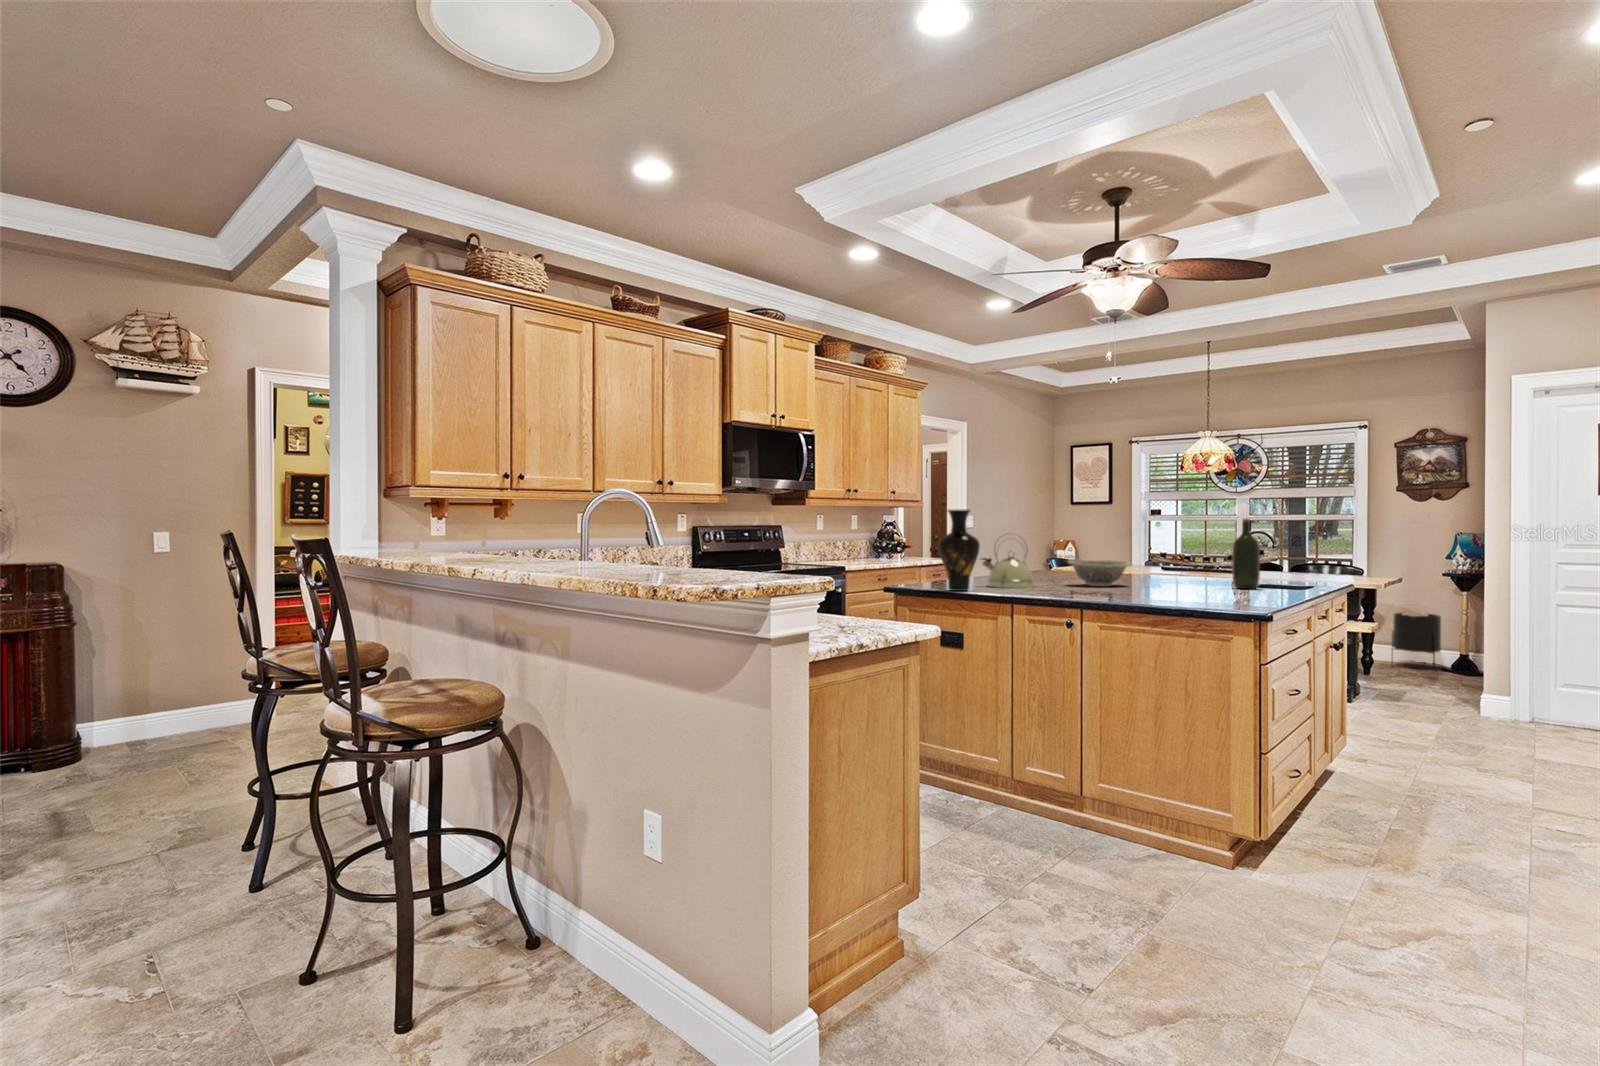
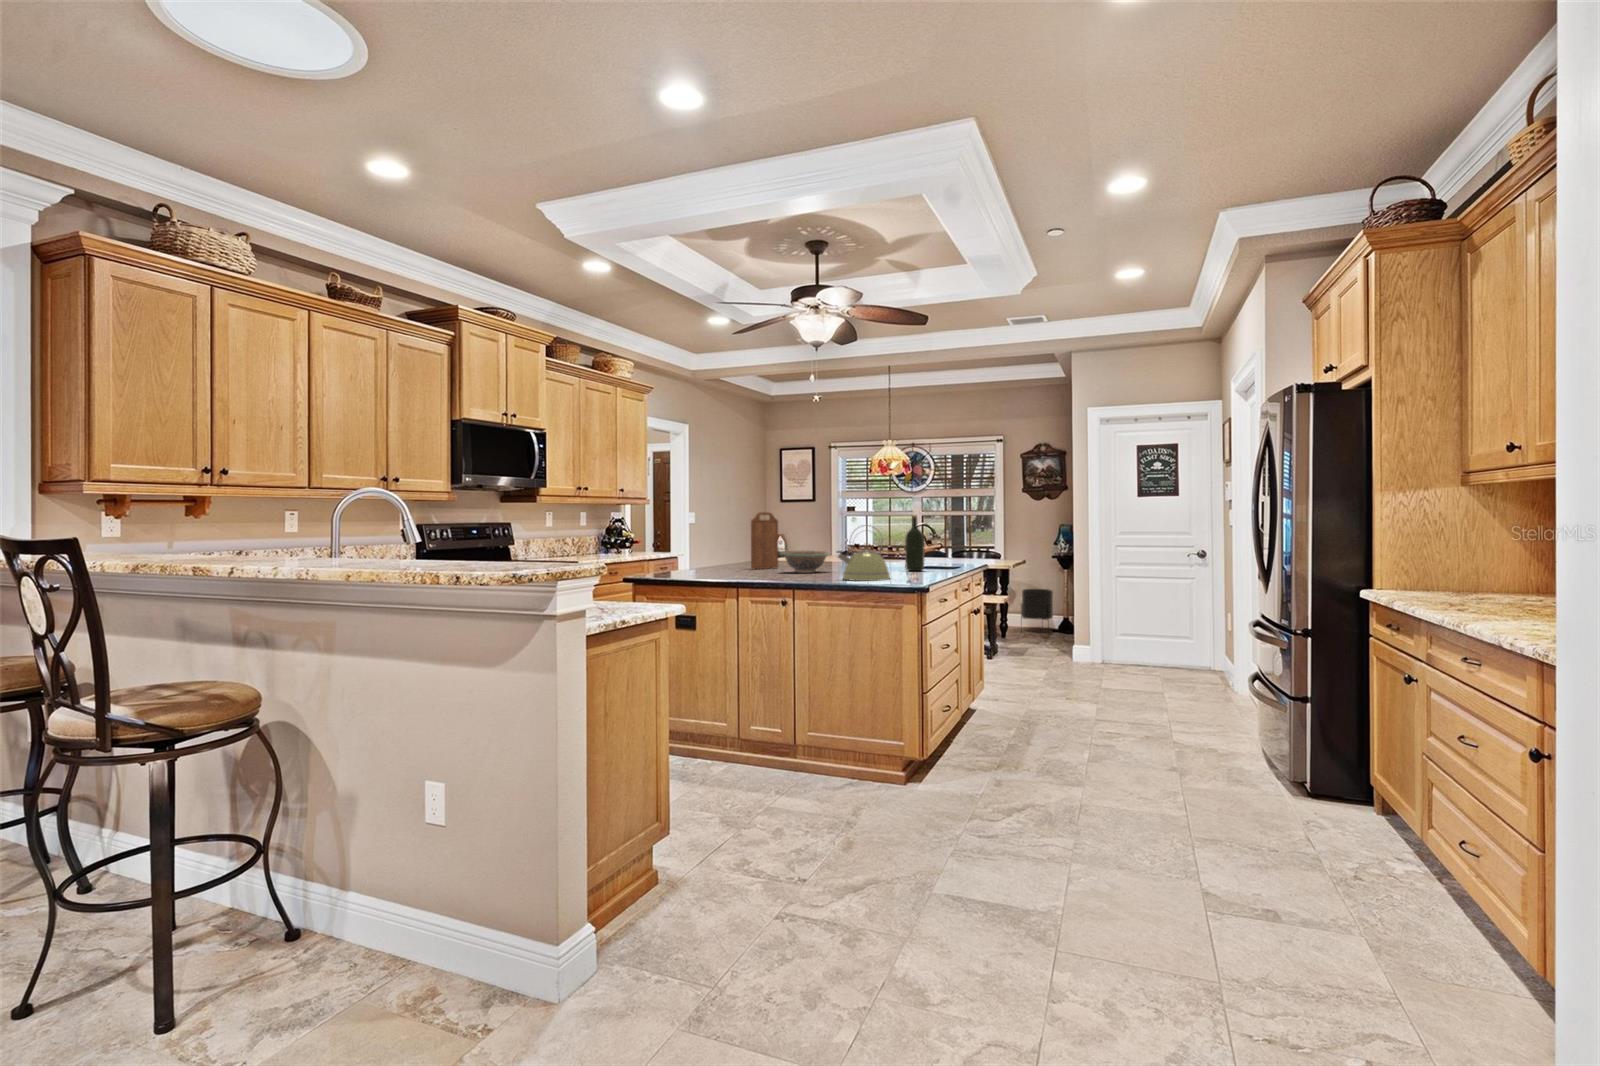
vase: present [938,509,980,591] -> none [671,508,708,580]
cutting board: none [1034,515,1067,580] -> present [751,512,778,569]
kettle: present [982,535,1035,588] -> present [837,525,890,581]

